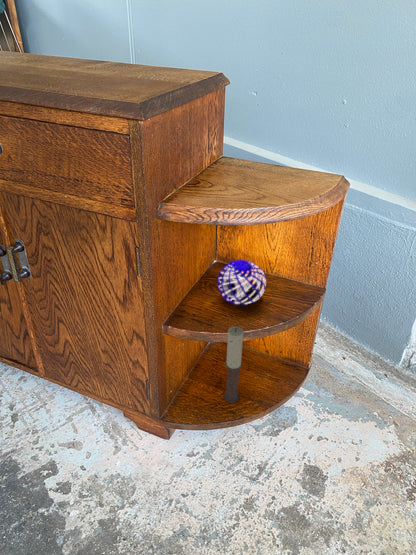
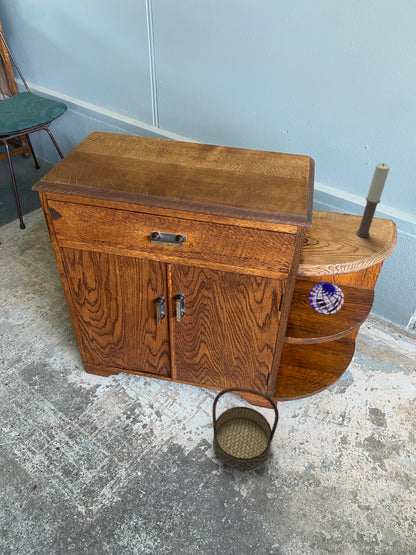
candle: present [224,326,243,403] -> present [356,163,390,237]
basket: none [49,382,141,517] -> present [212,387,279,470]

